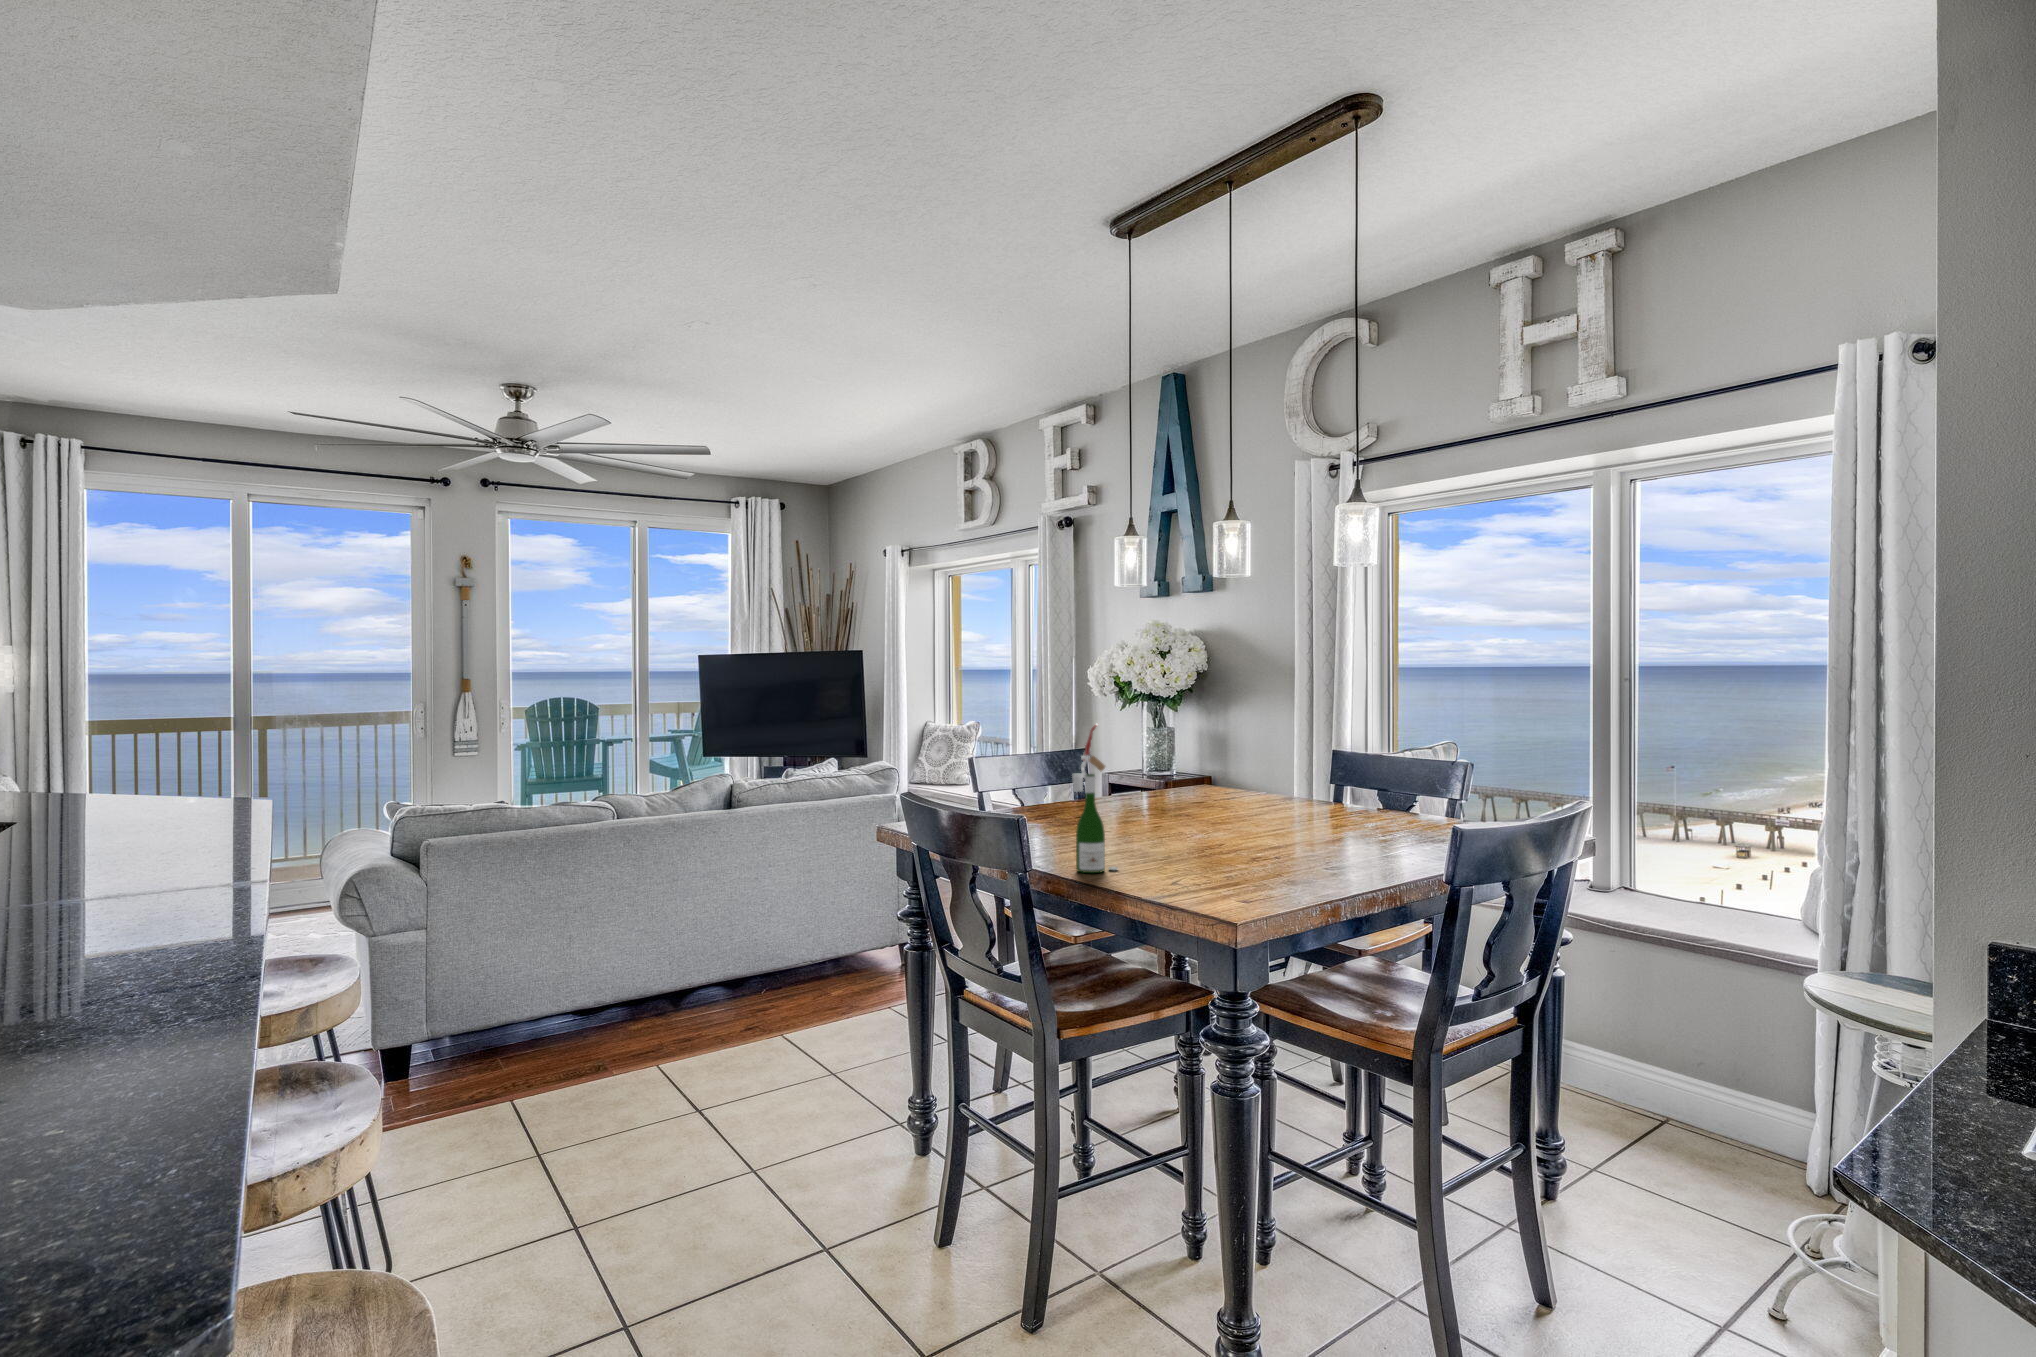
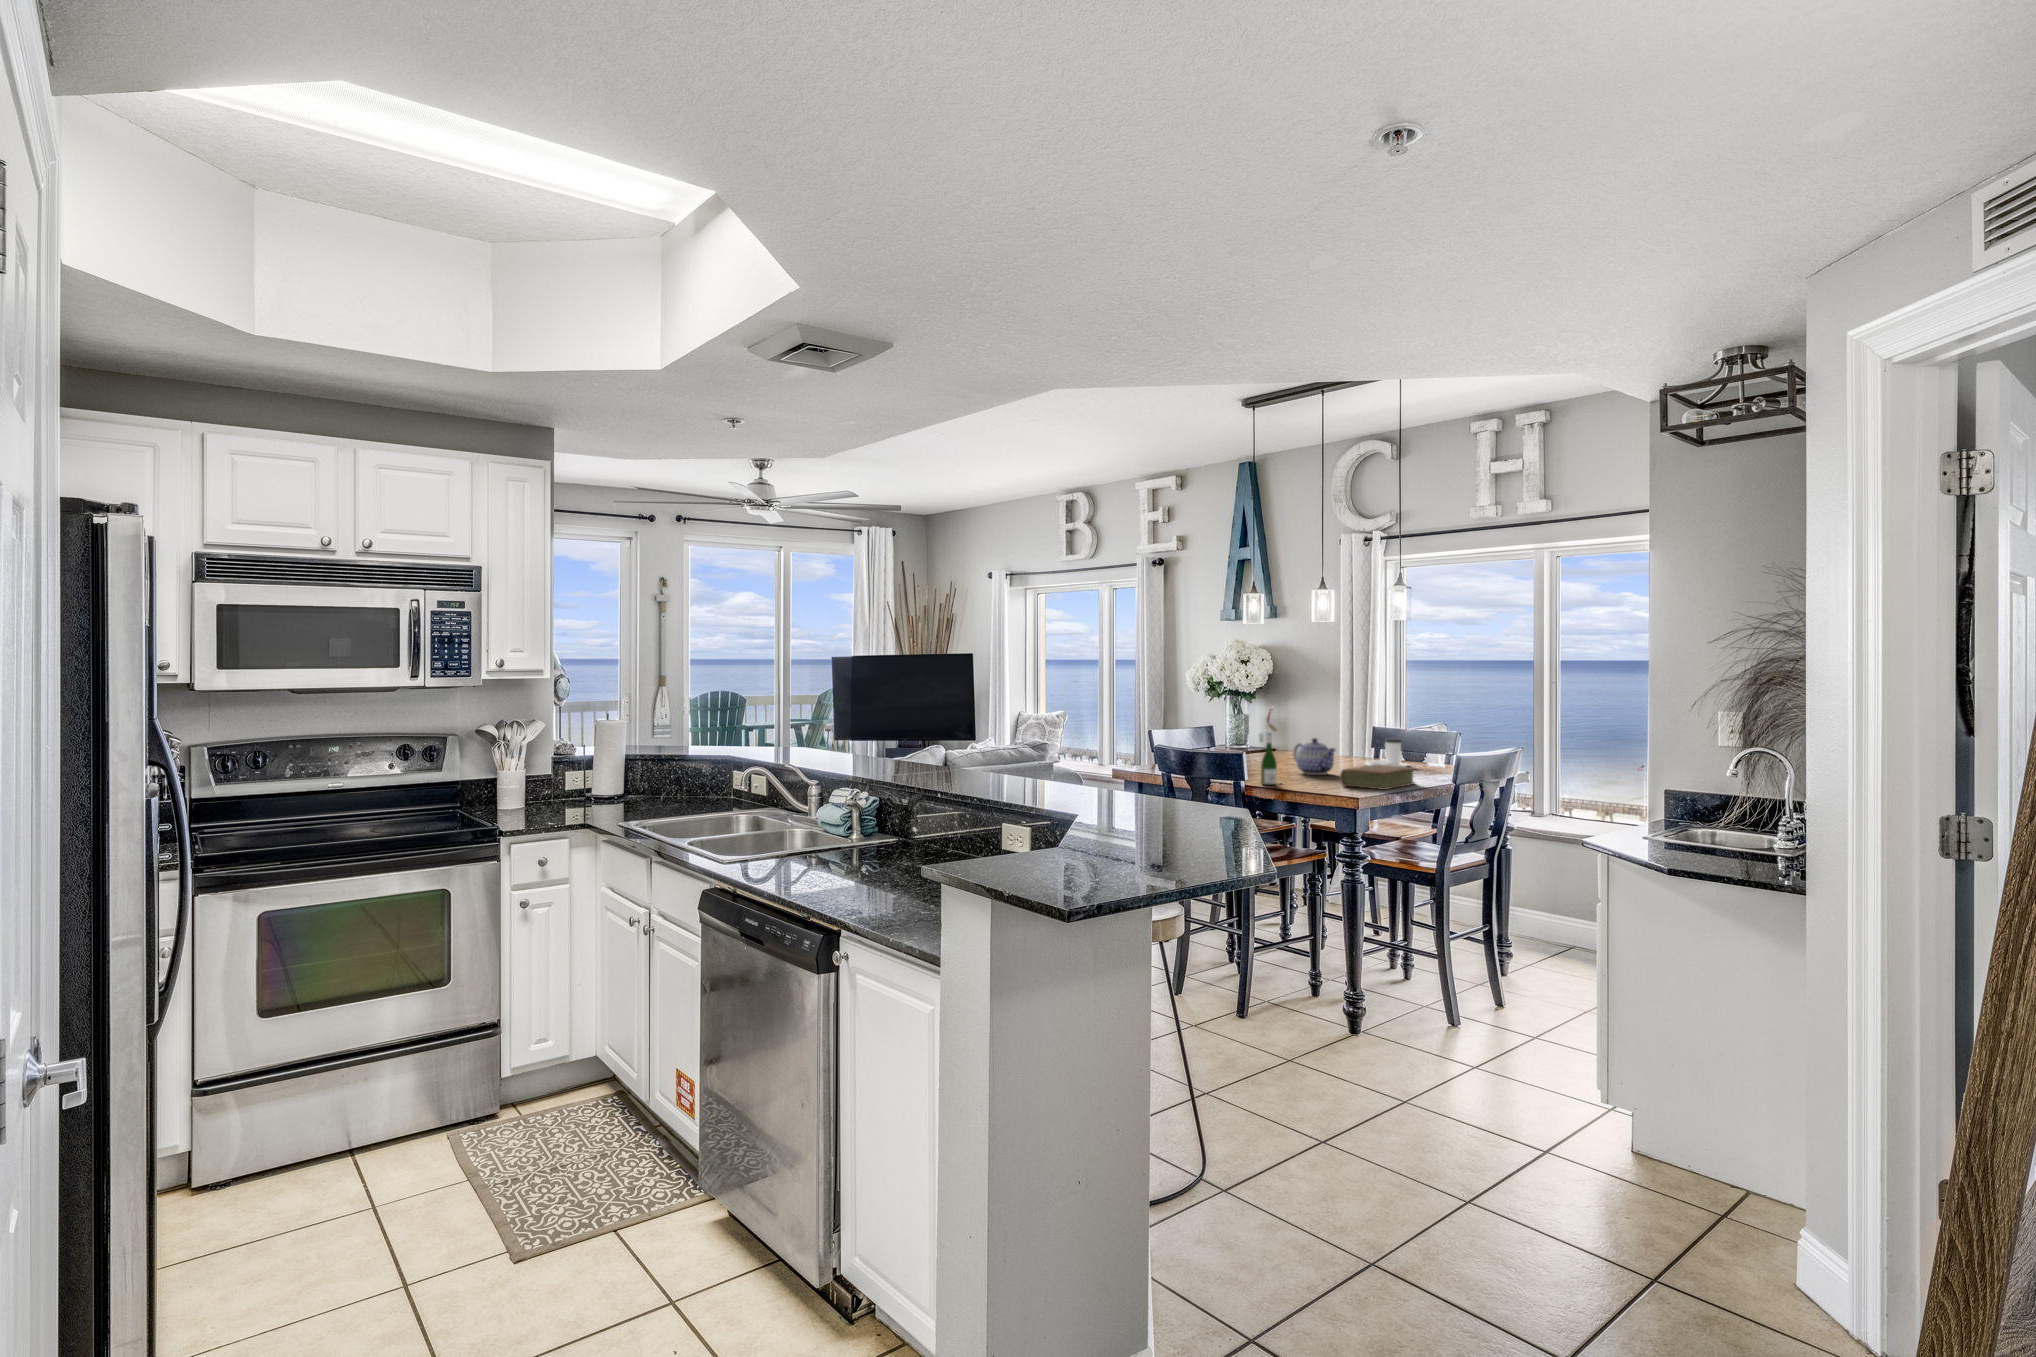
coffee cup: none [1306,773,1385,823] -> present [1365,739,1408,767]
teapot: none [1173,777,1238,843] -> present [1293,738,1335,775]
book: none [1220,831,1372,891] -> present [1340,764,1415,790]

